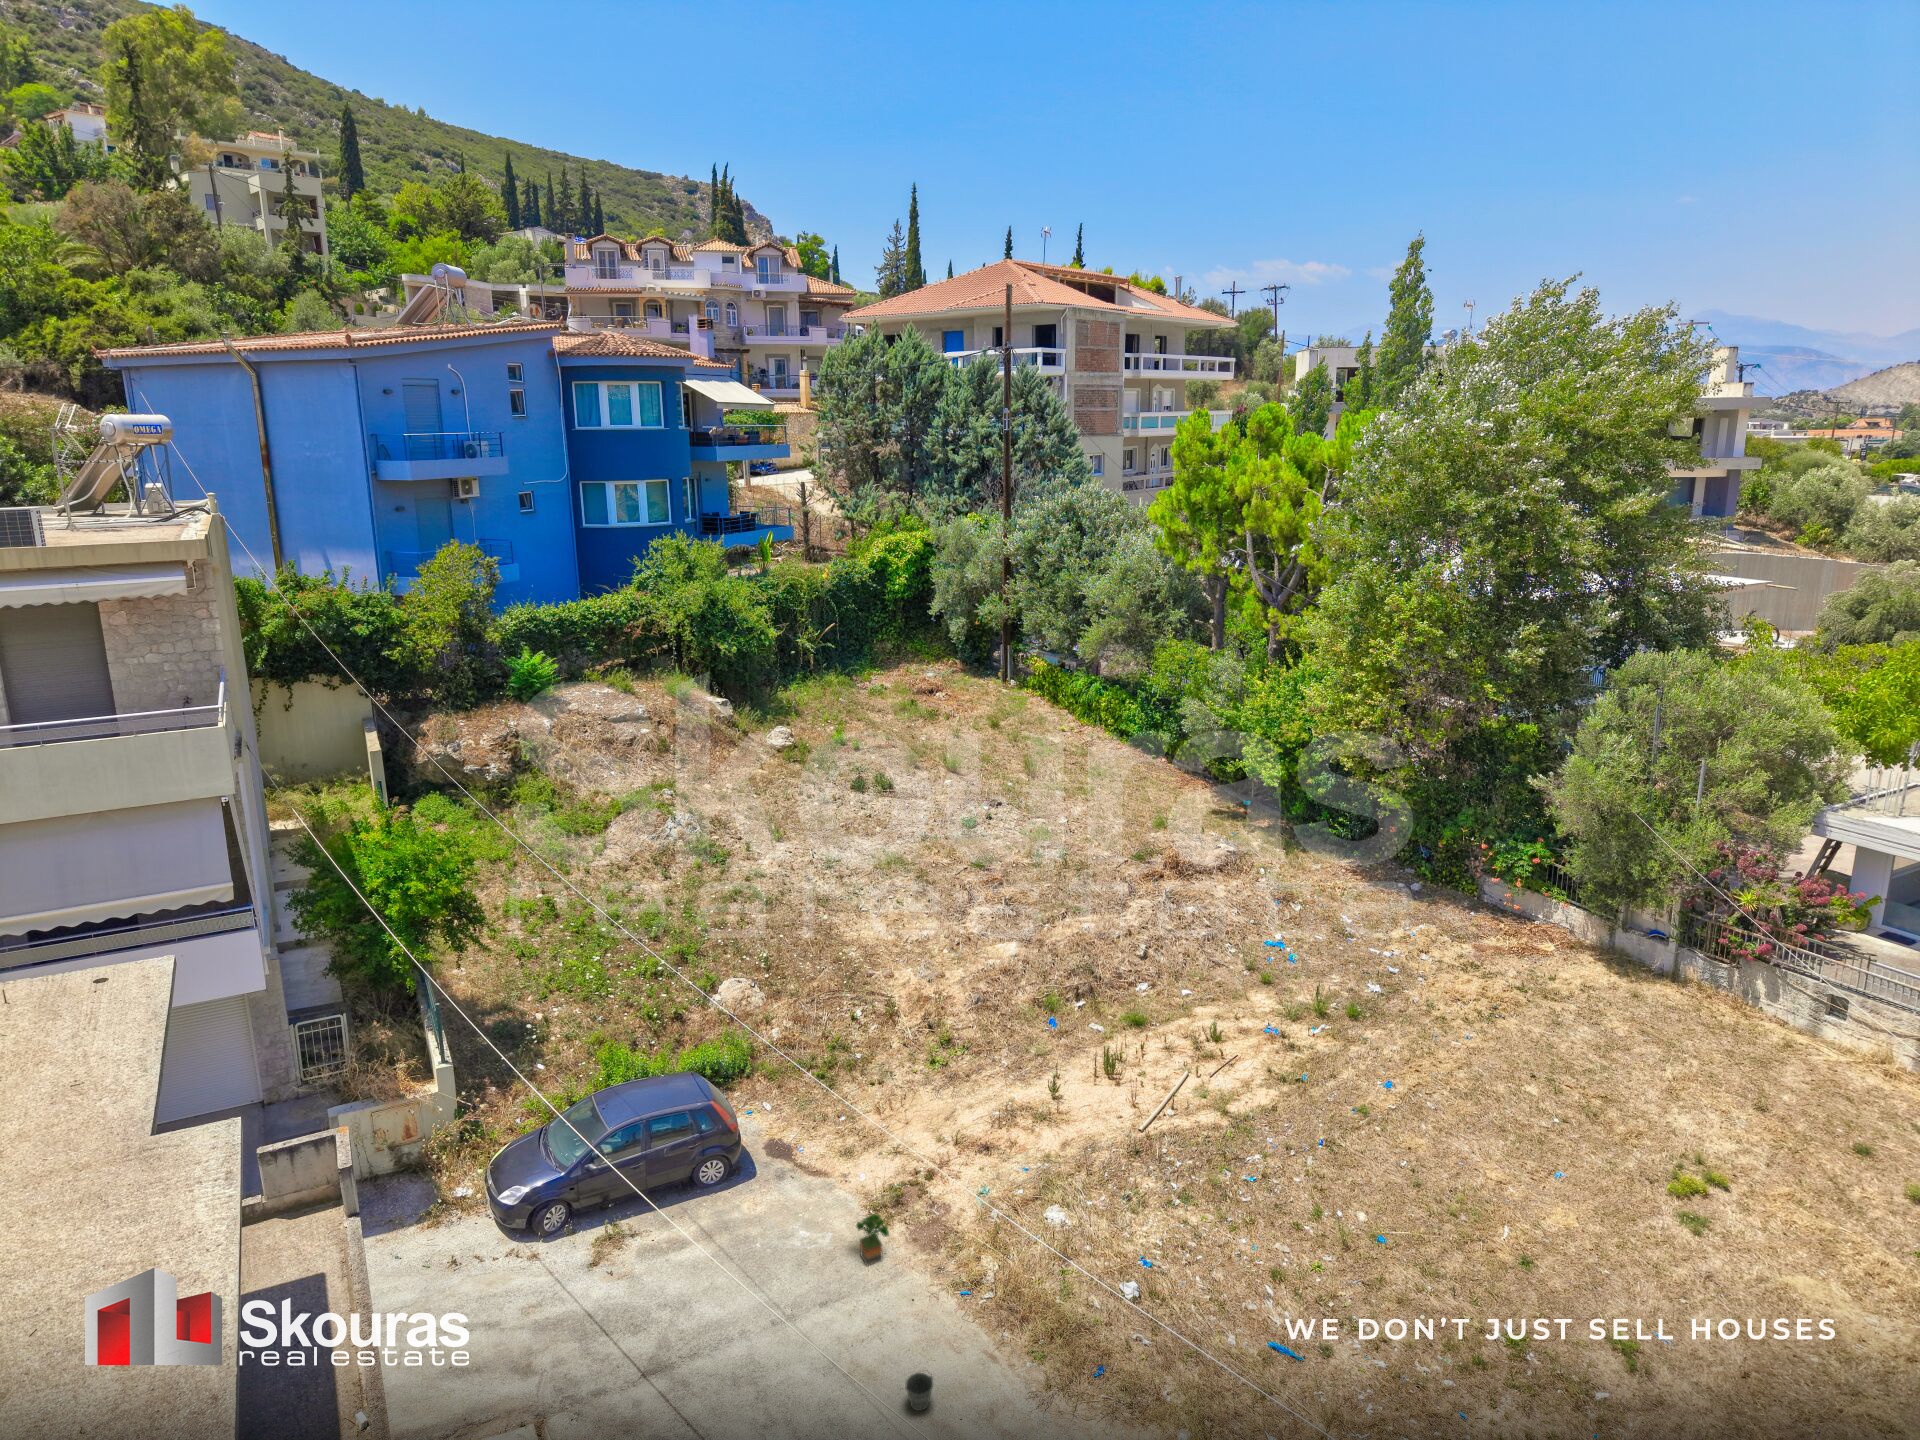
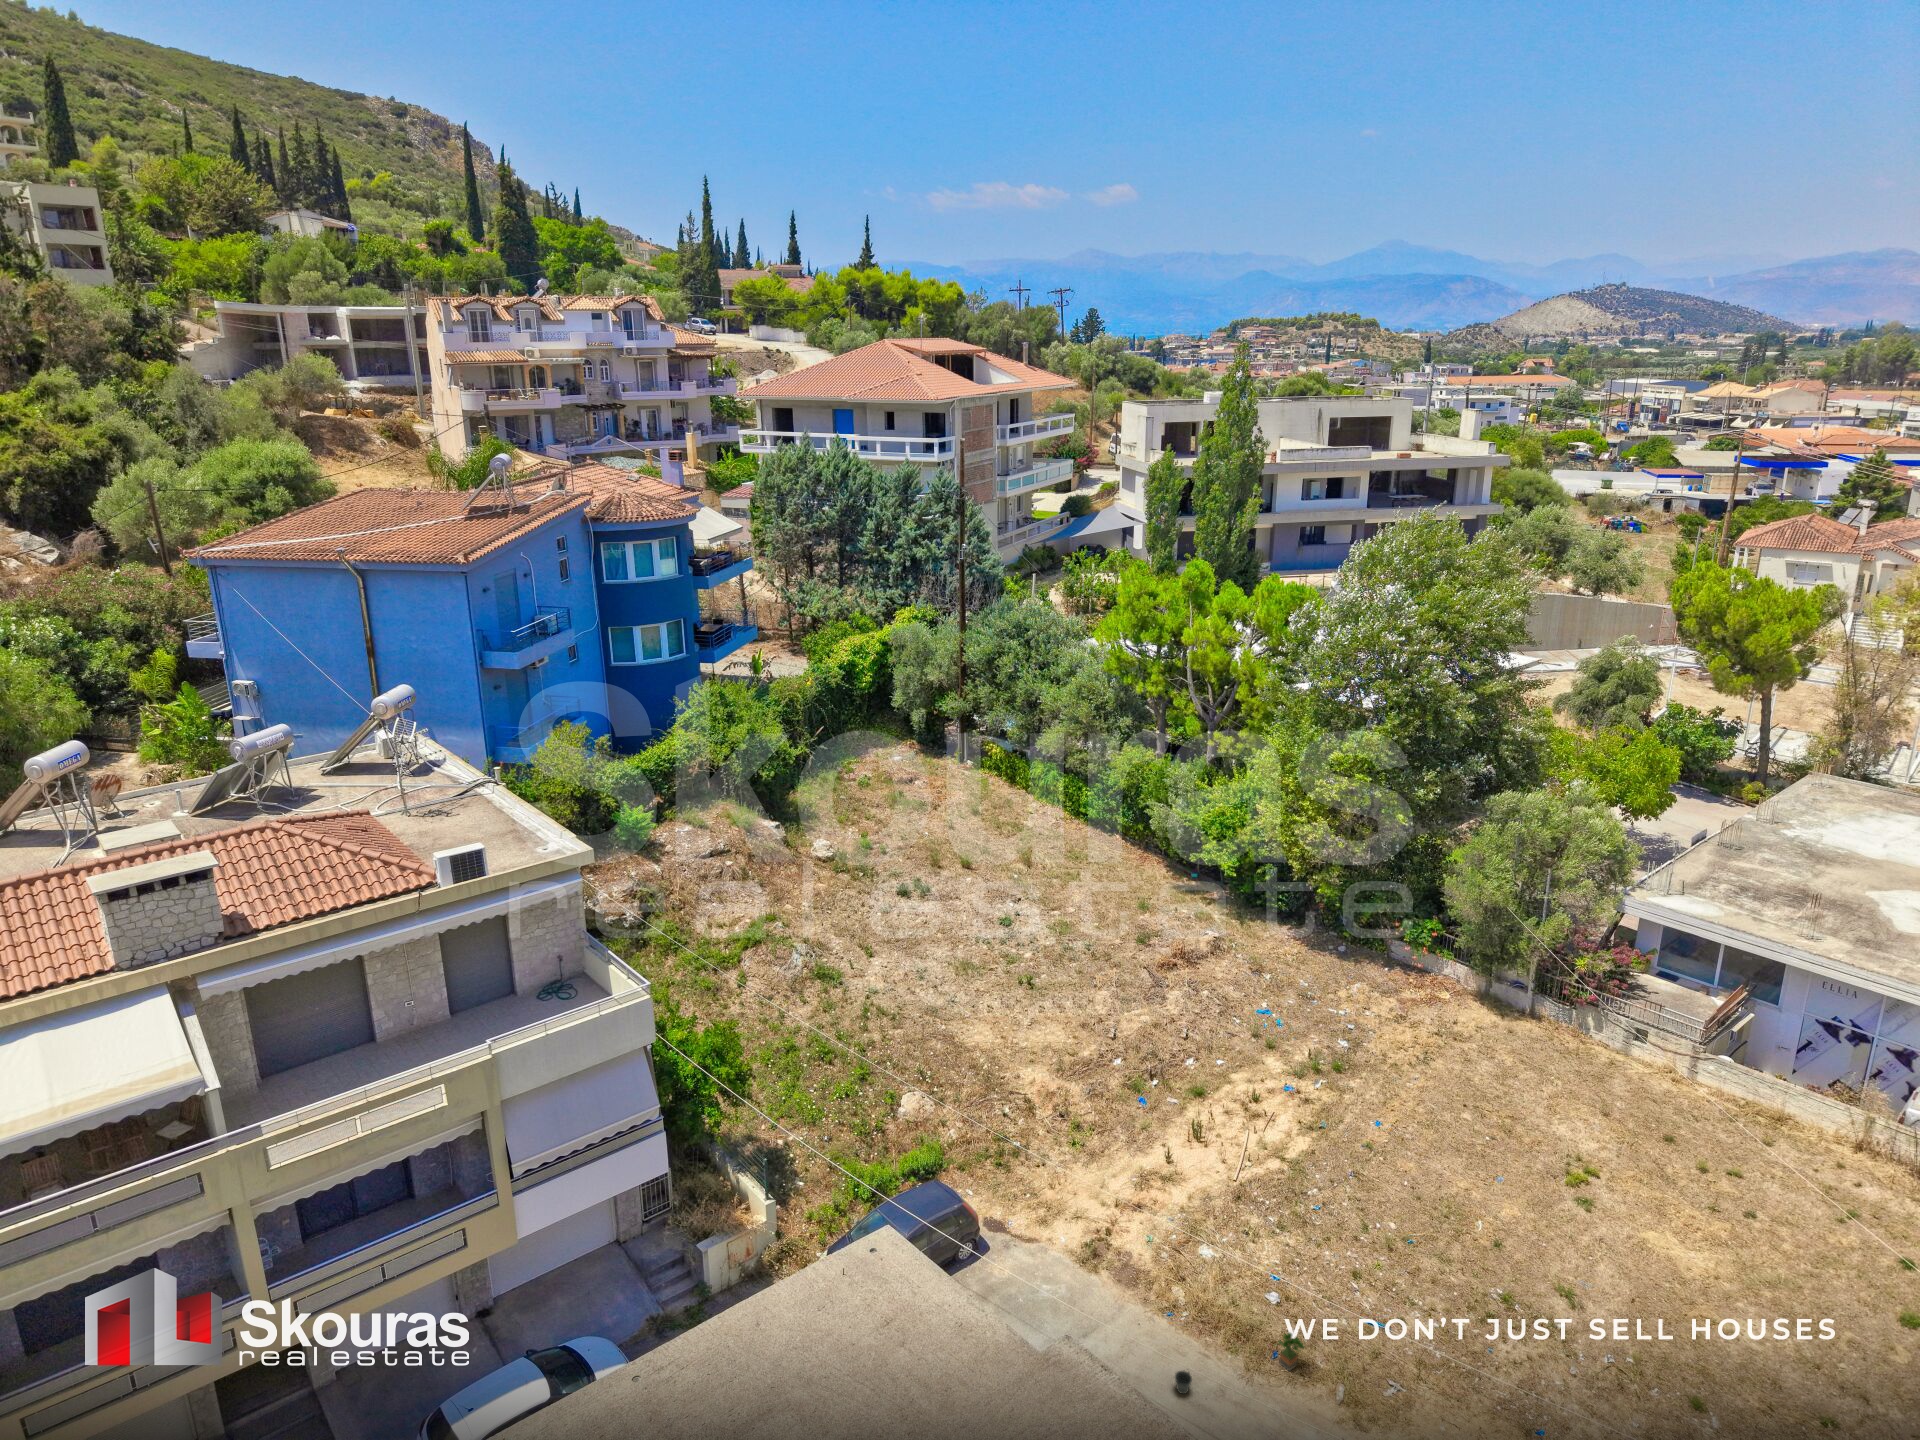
potted tree: present [856,1214,889,1266] -> present [1278,1332,1305,1371]

